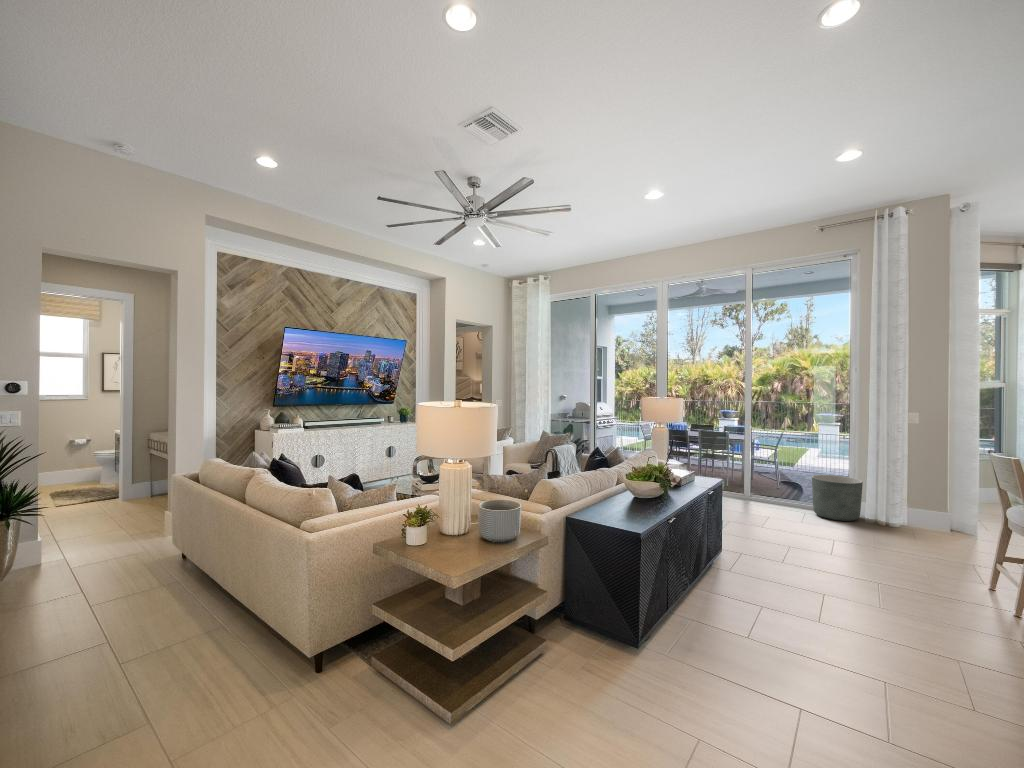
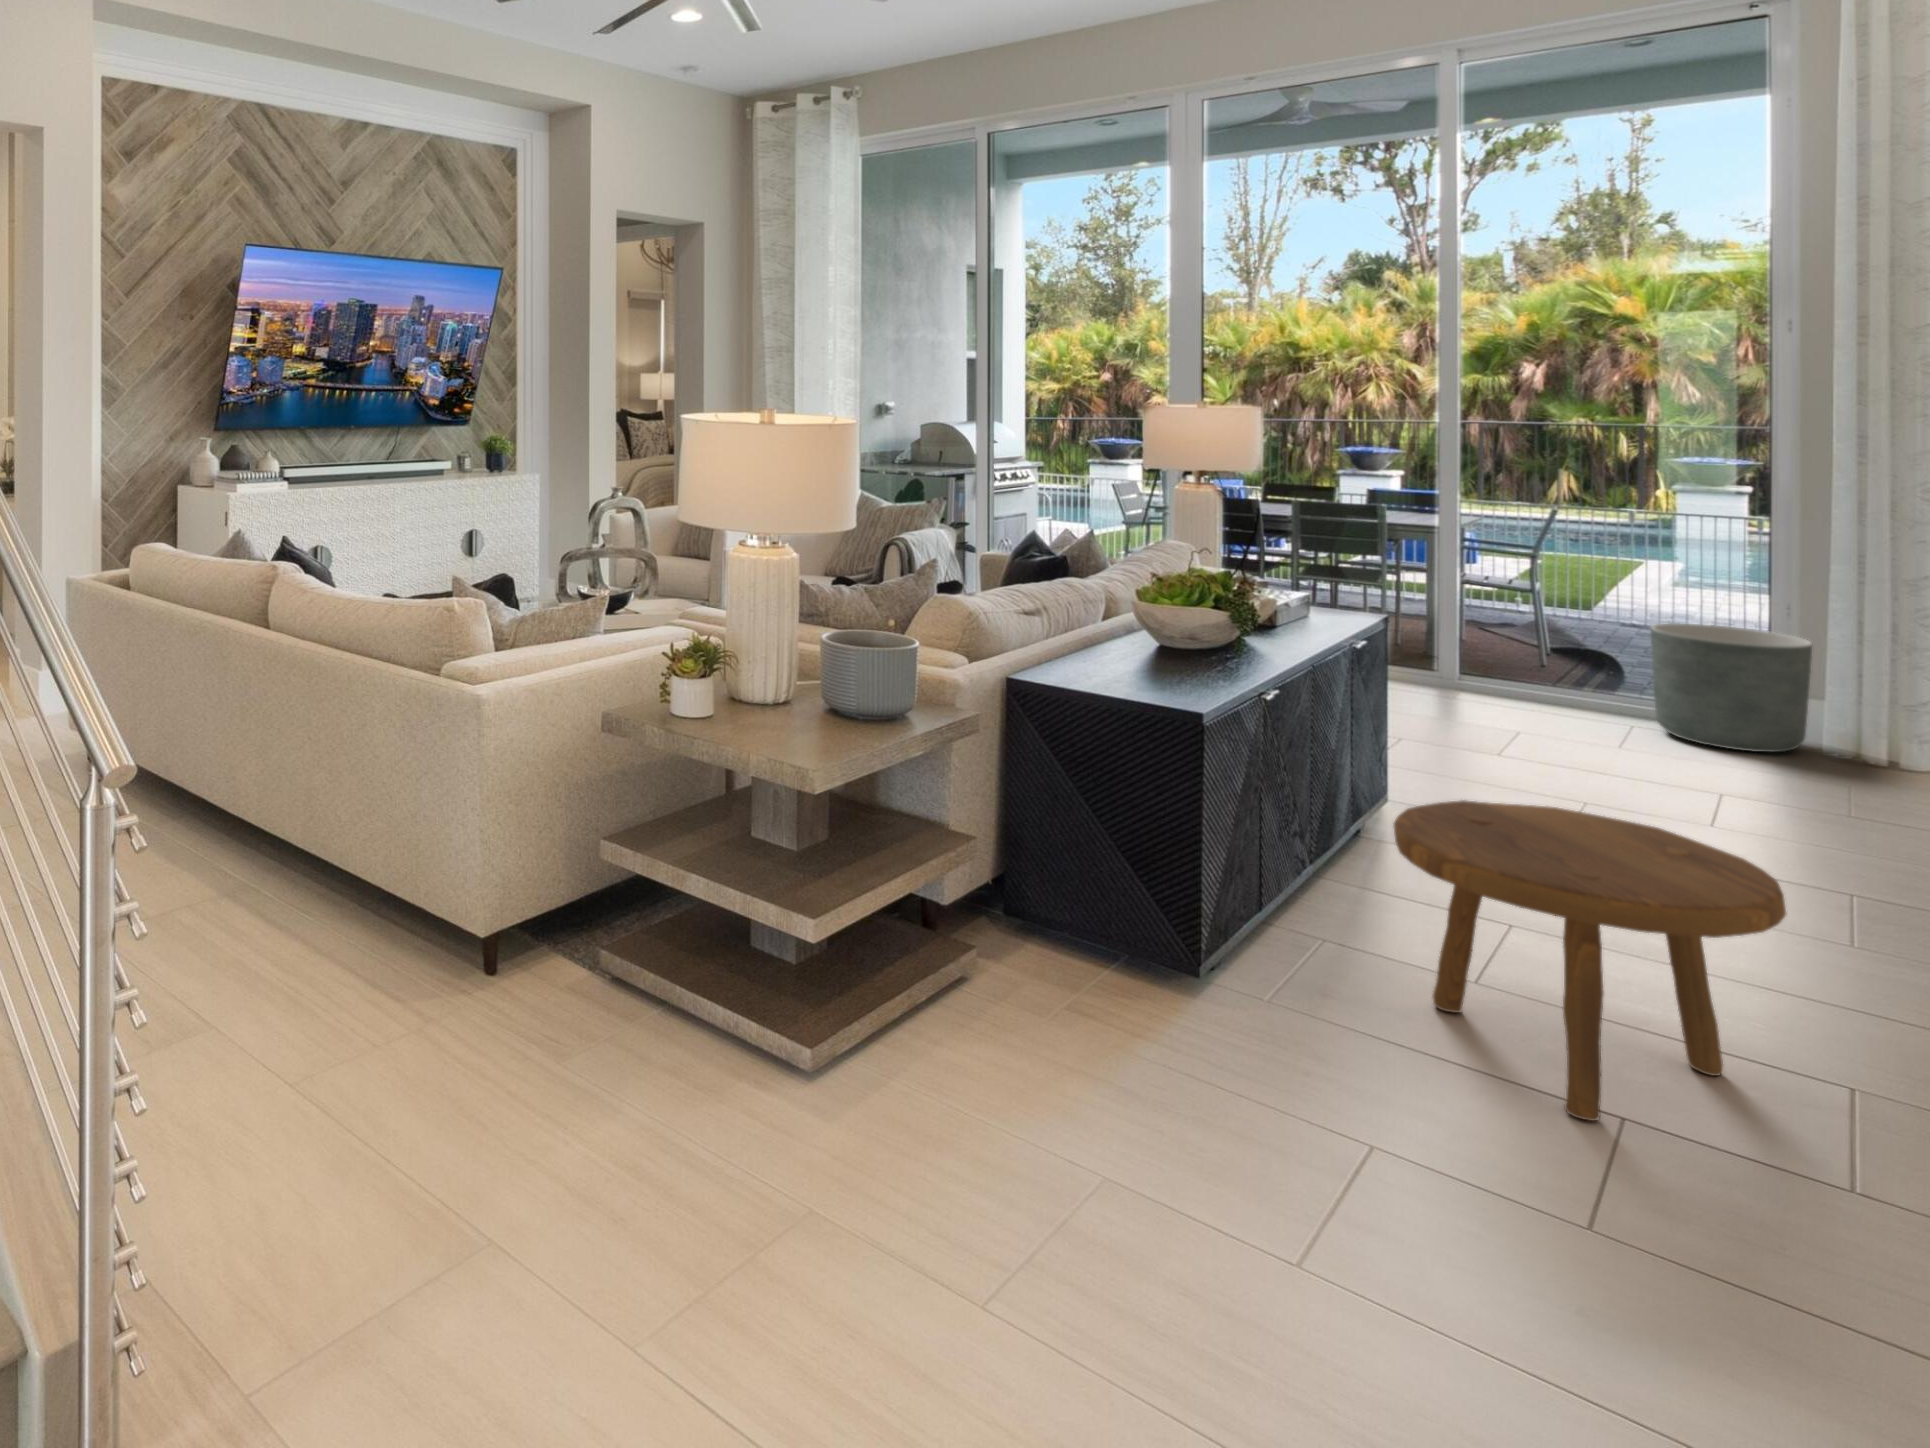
footstool: none [717,559,857,696] -> present [1393,800,1786,1121]

